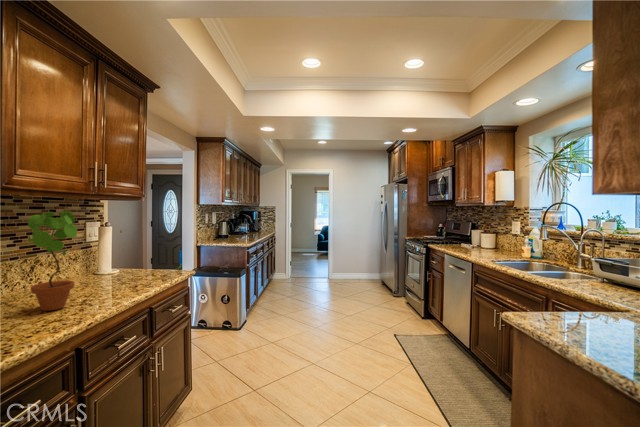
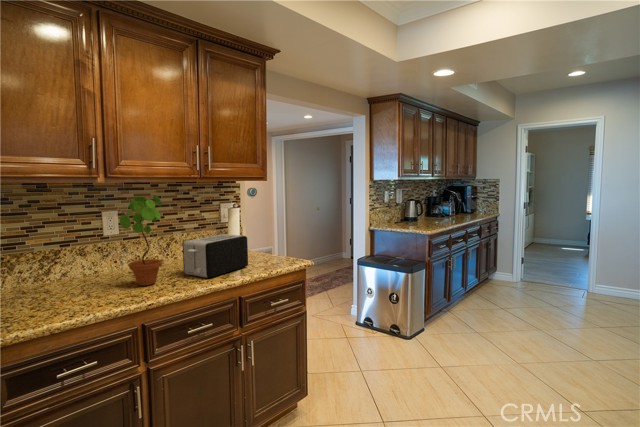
toaster: none [83,252,145,295] -> present [182,234,248,278]

